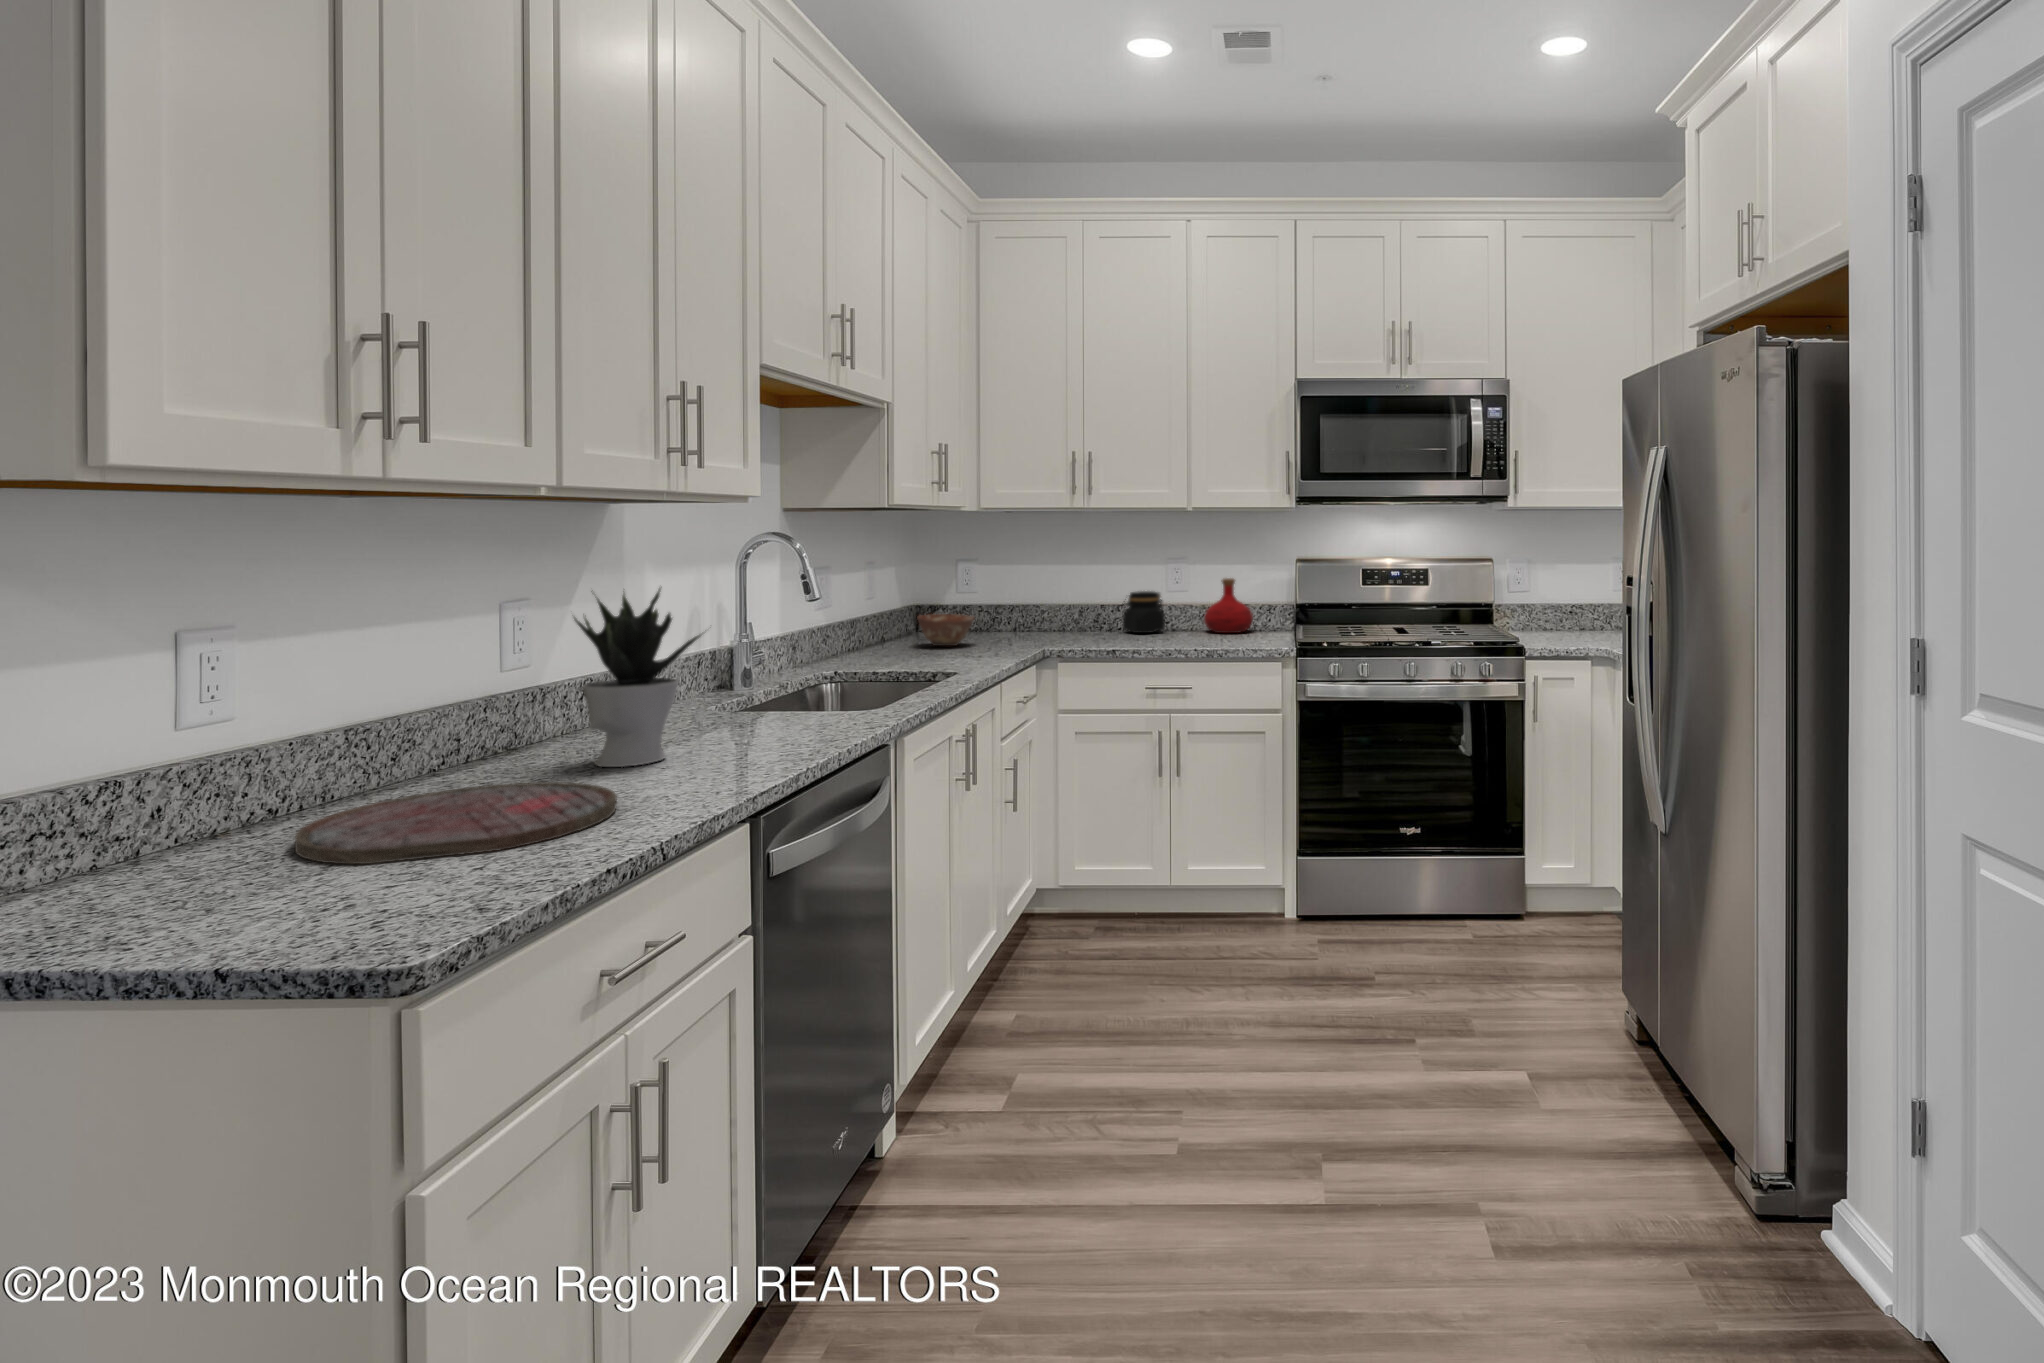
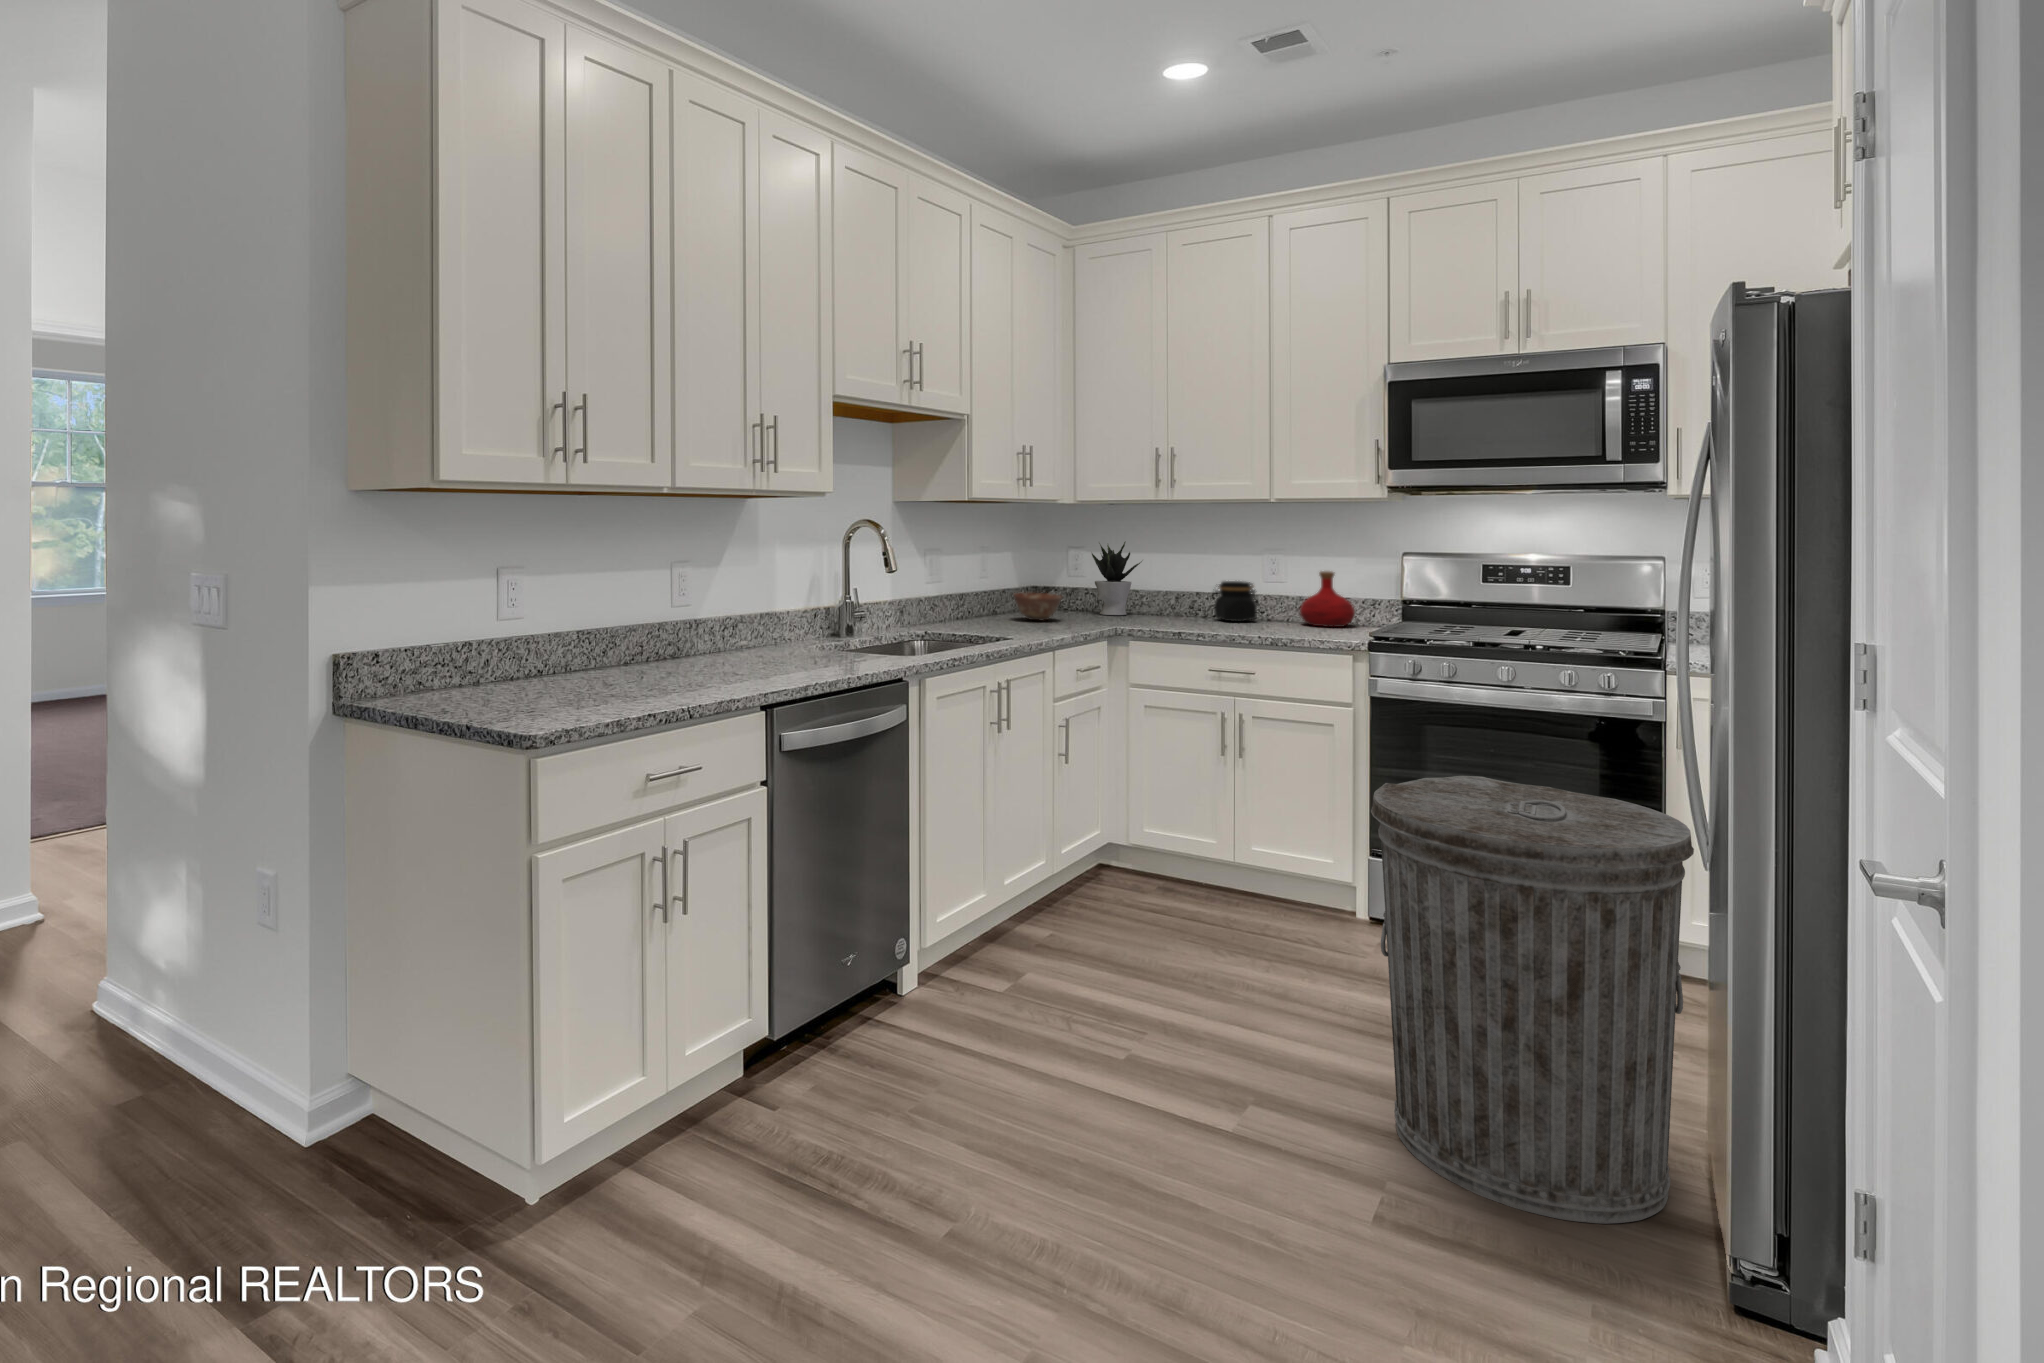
potted plant: present [574,588,702,767] -> present [1092,542,1142,615]
trash can: none [1414,774,1673,1189] -> present [1371,776,1694,1224]
cutting board: present [295,782,617,864] -> none [536,670,692,700]

